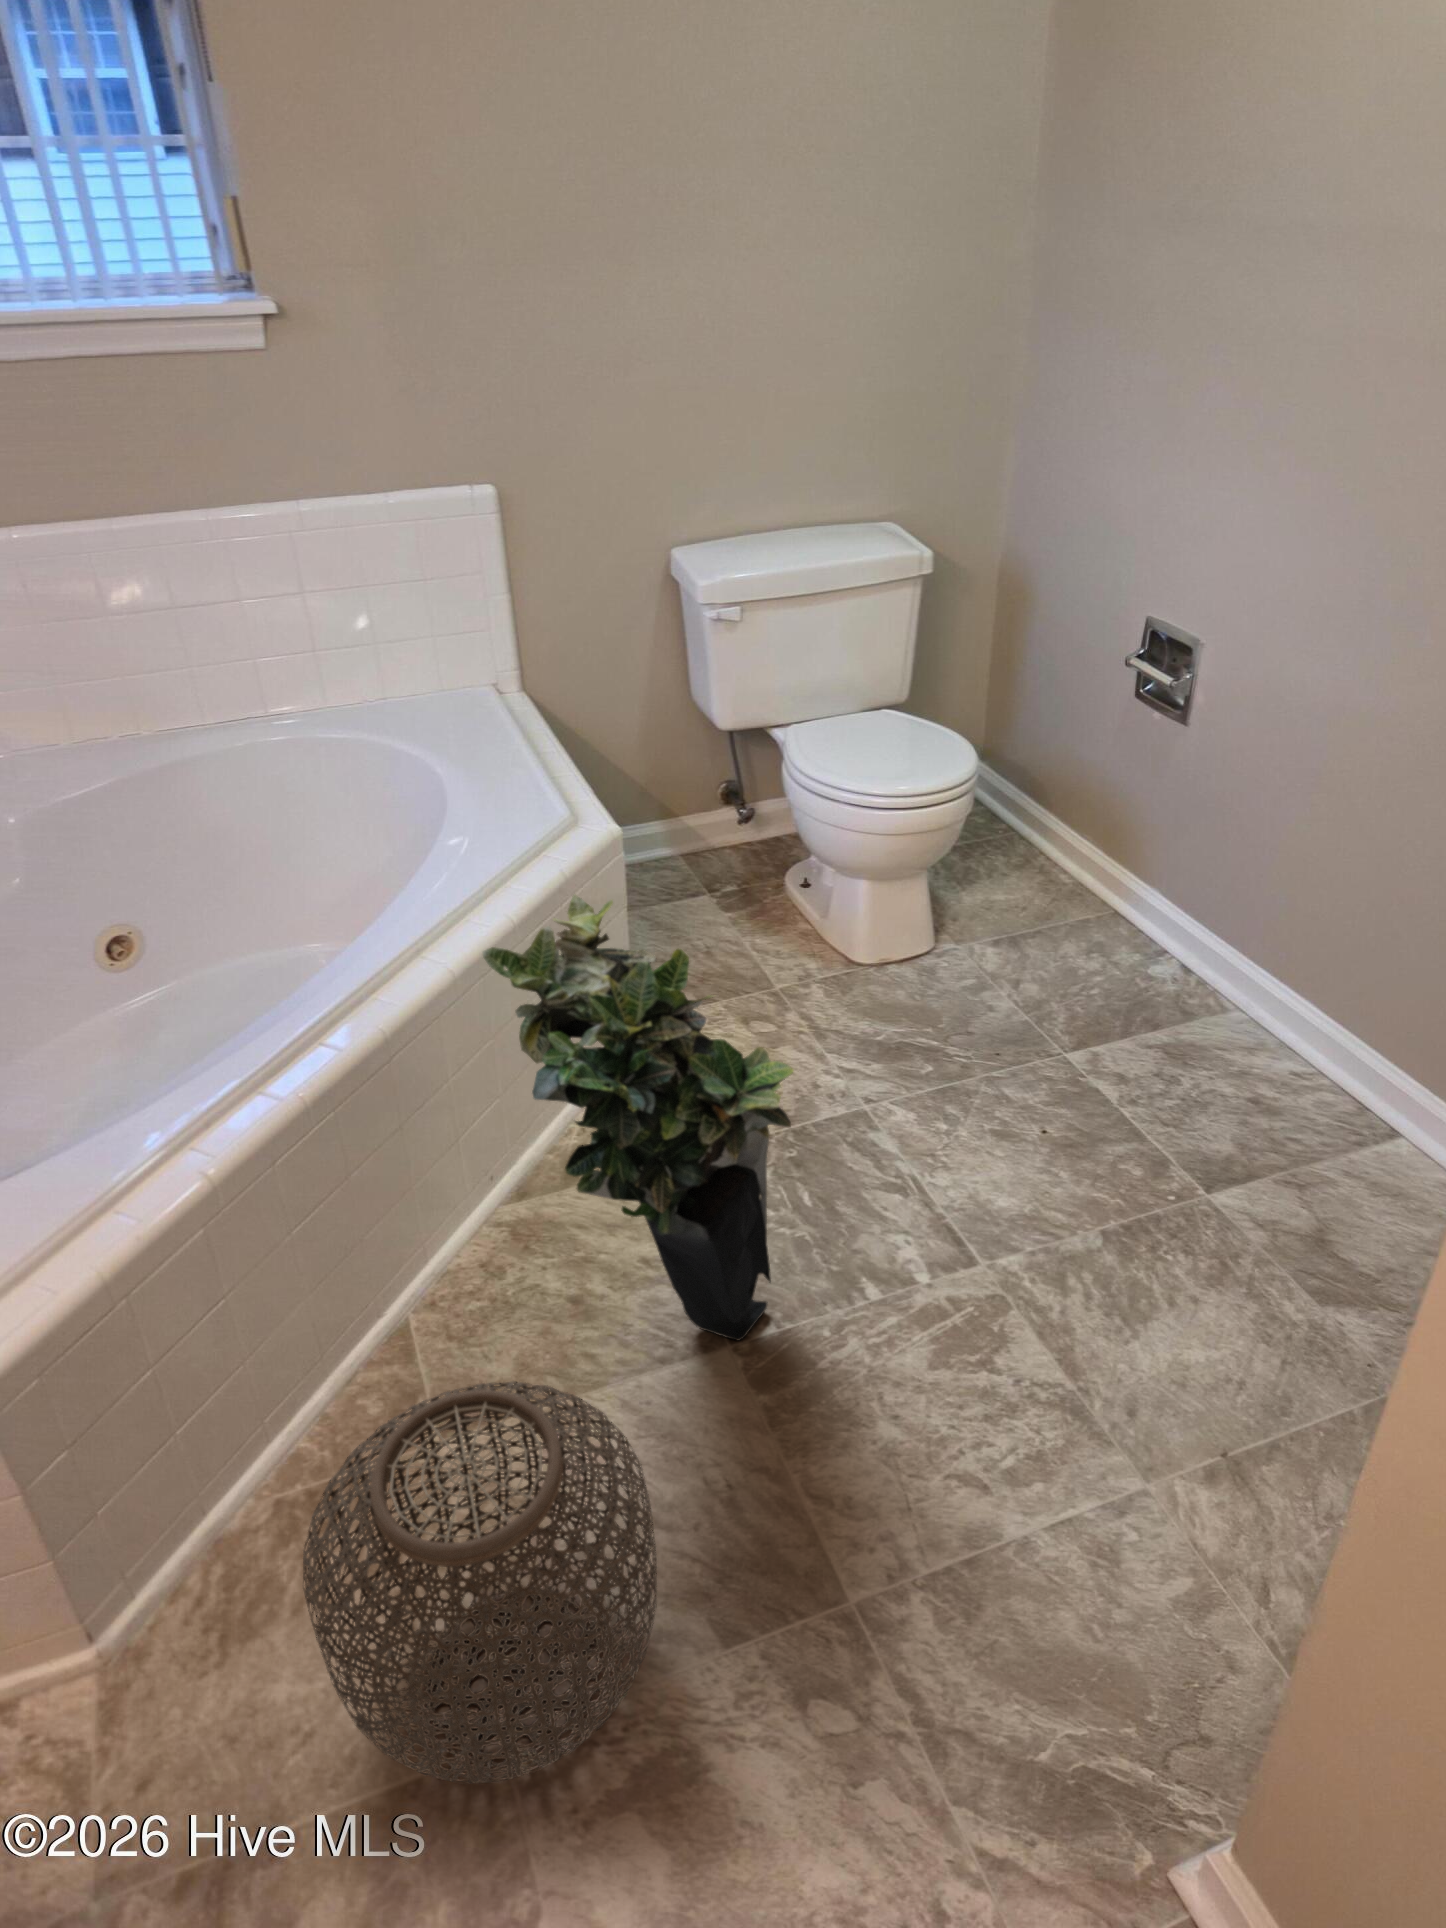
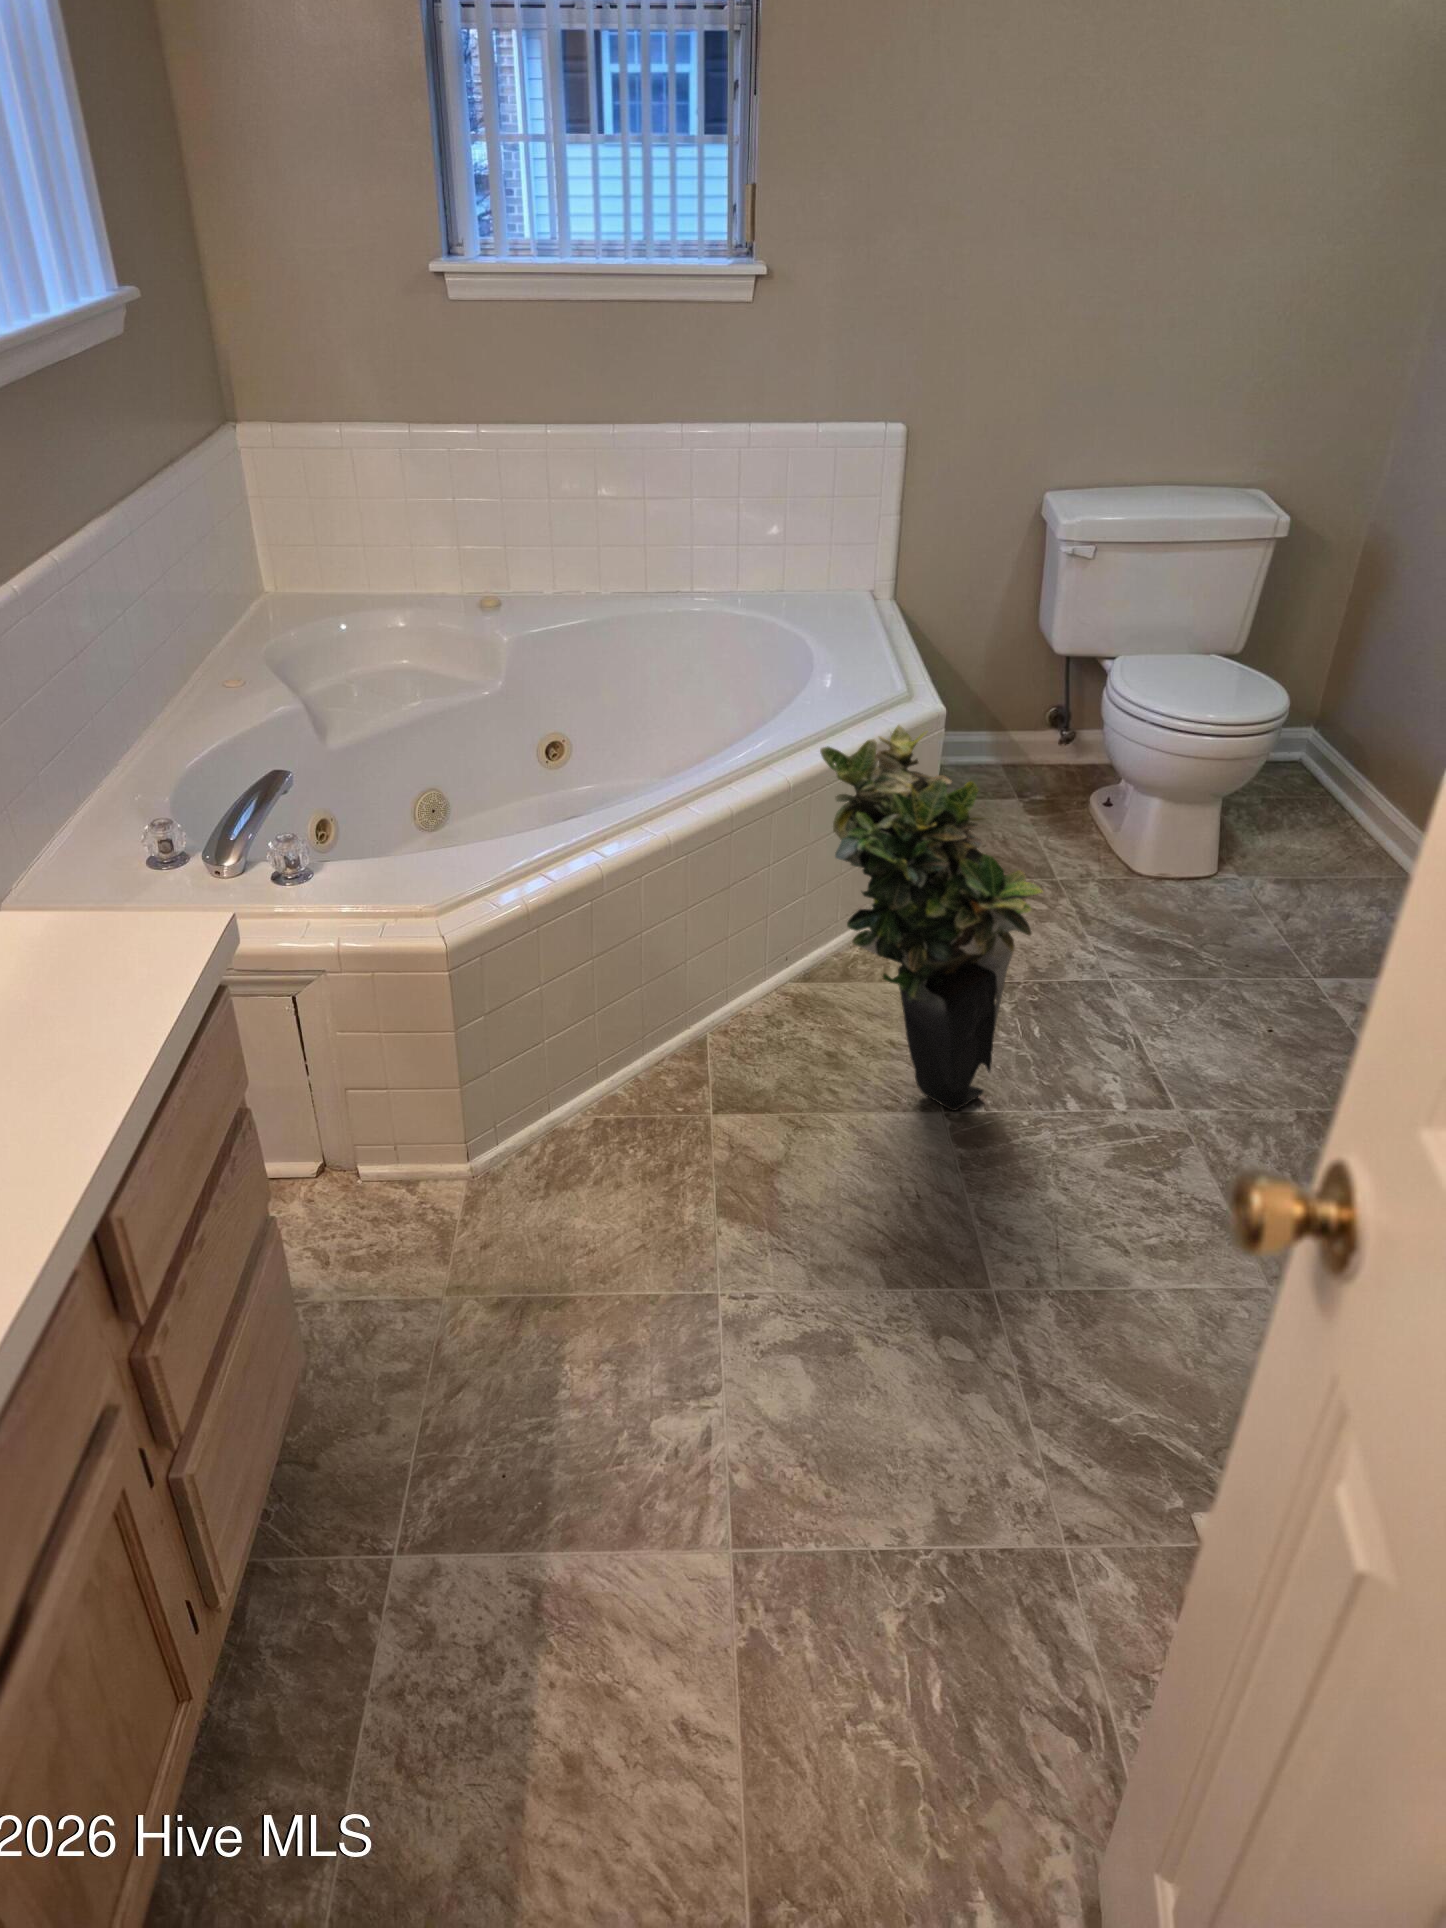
woven basket: present [303,1381,657,1784] -> none [614,1033,858,1304]

